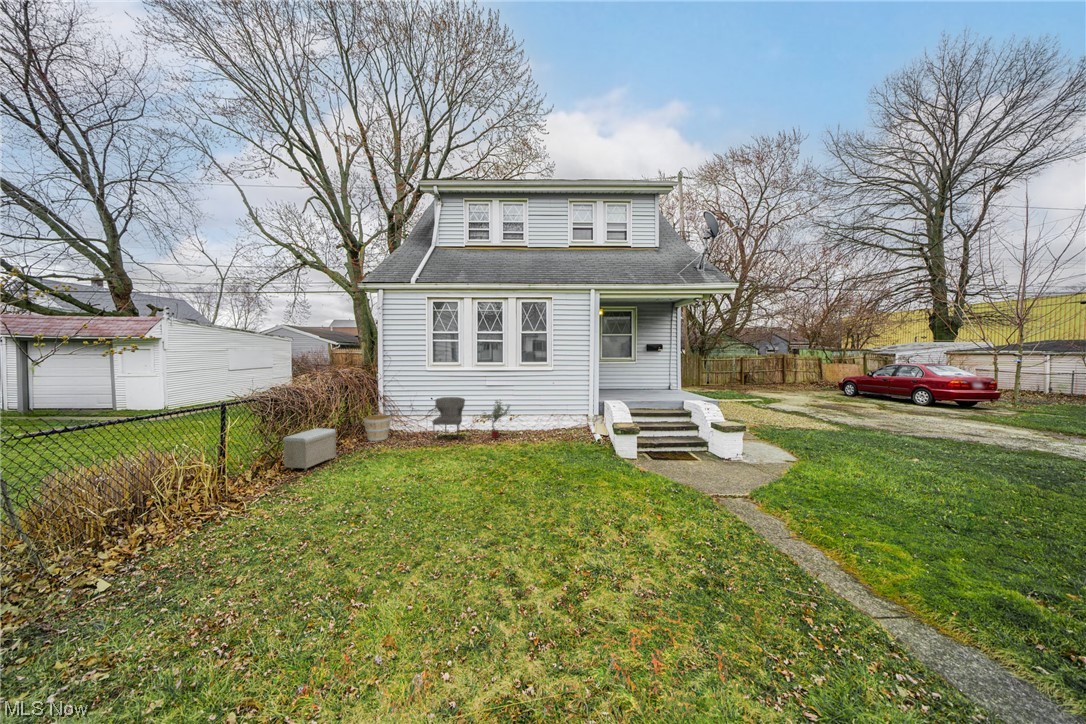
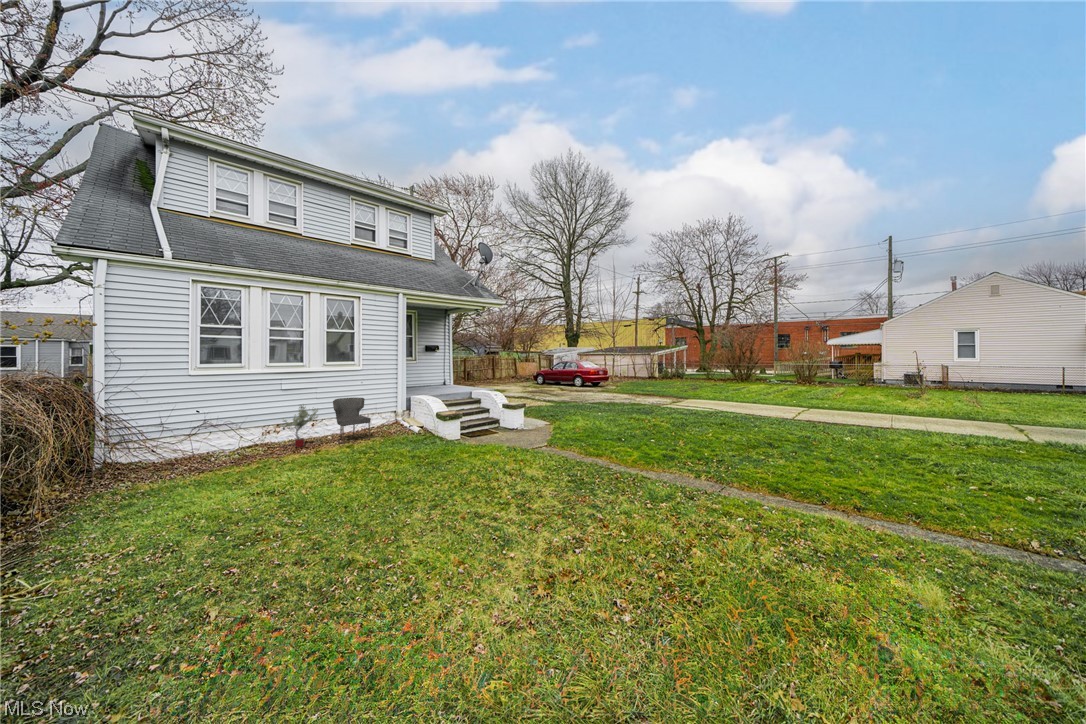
chair: present [433,397,465,442] -> present [333,398,371,444]
wooden bucket: present [363,415,391,441] -> none [78,442,135,481]
storage bench: present [283,428,336,470] -> none [6,461,91,532]

